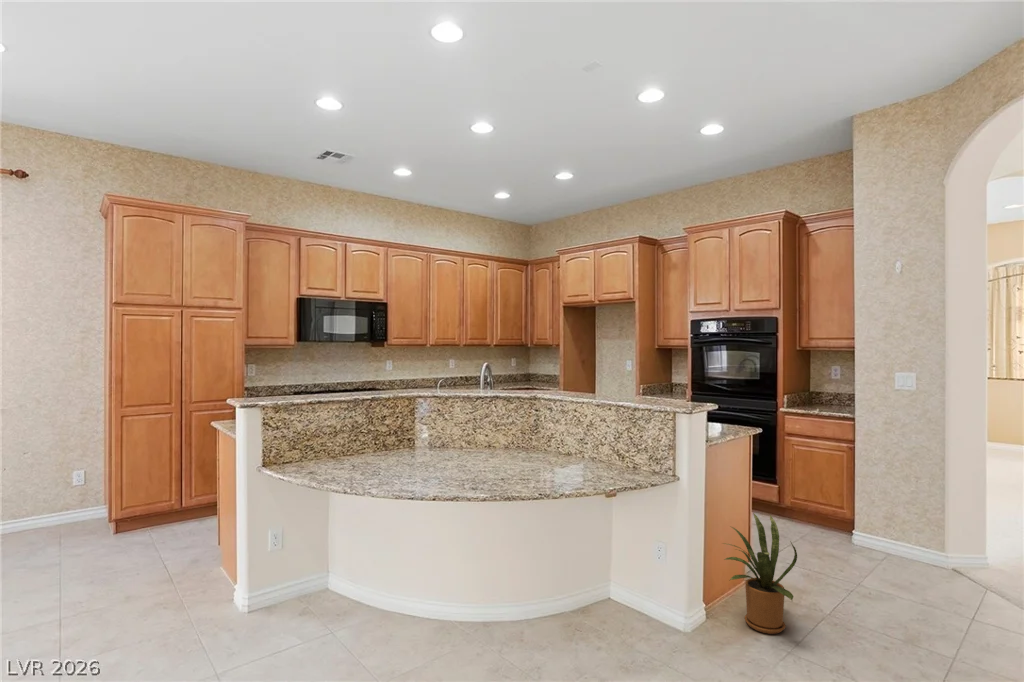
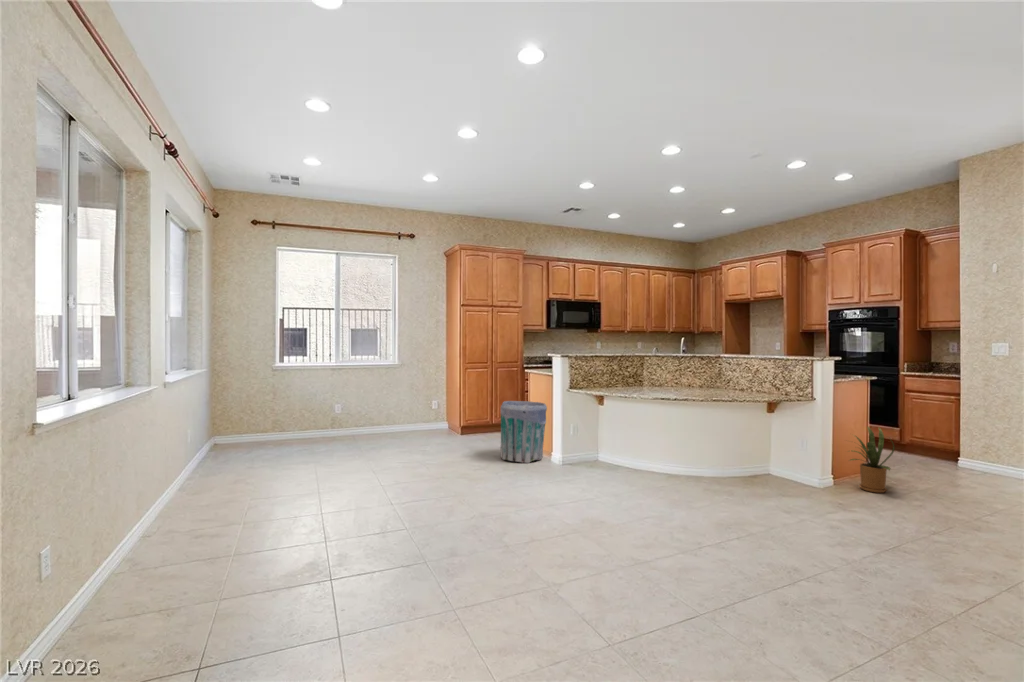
trash can: none [116,488,225,625] -> present [500,401,547,463]

